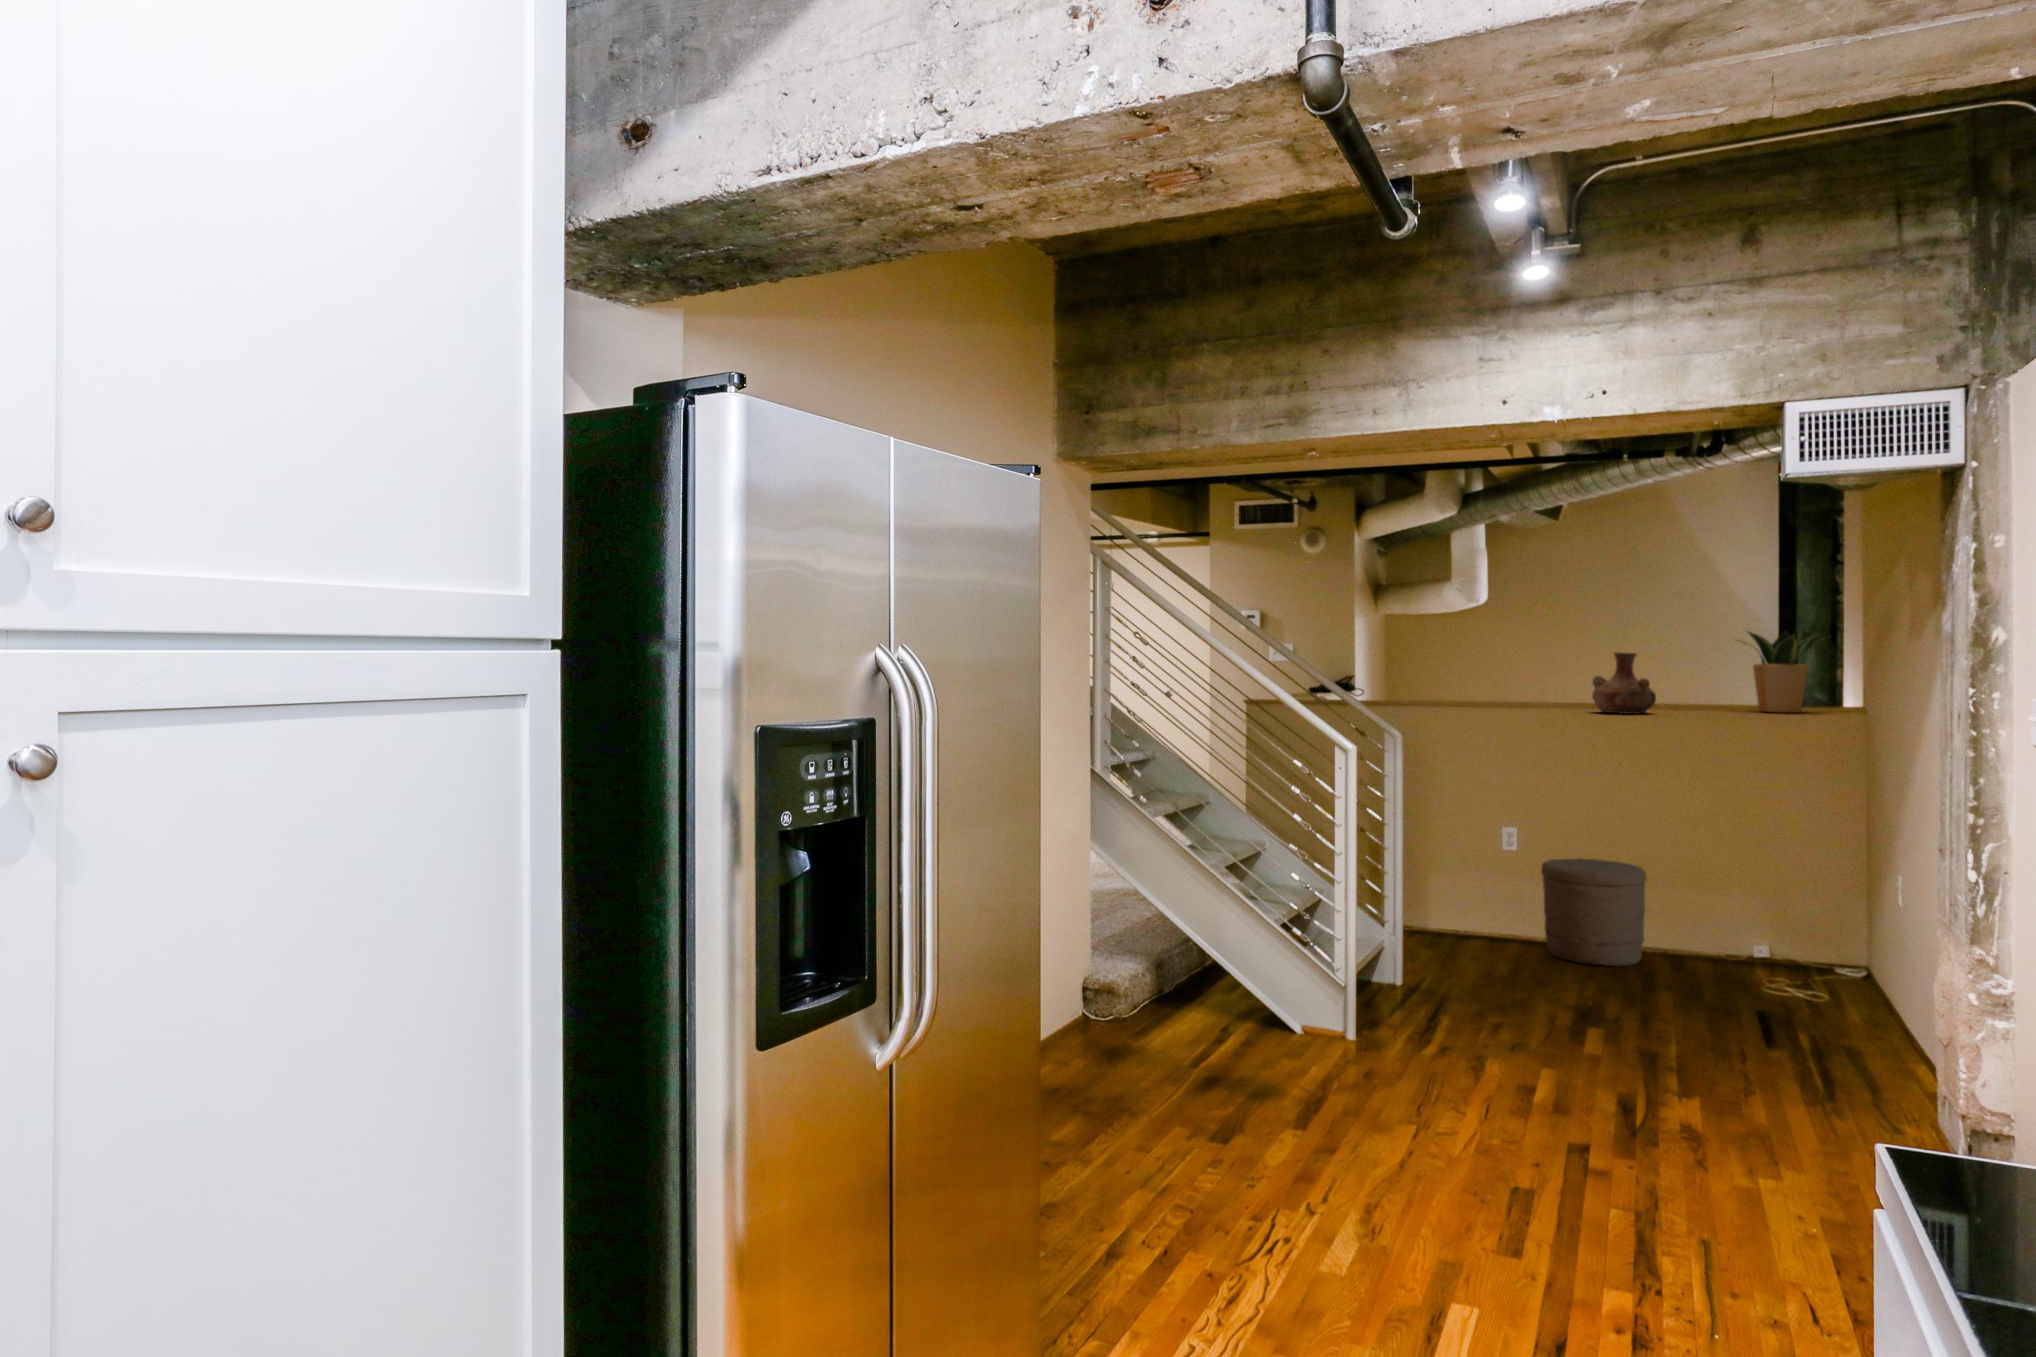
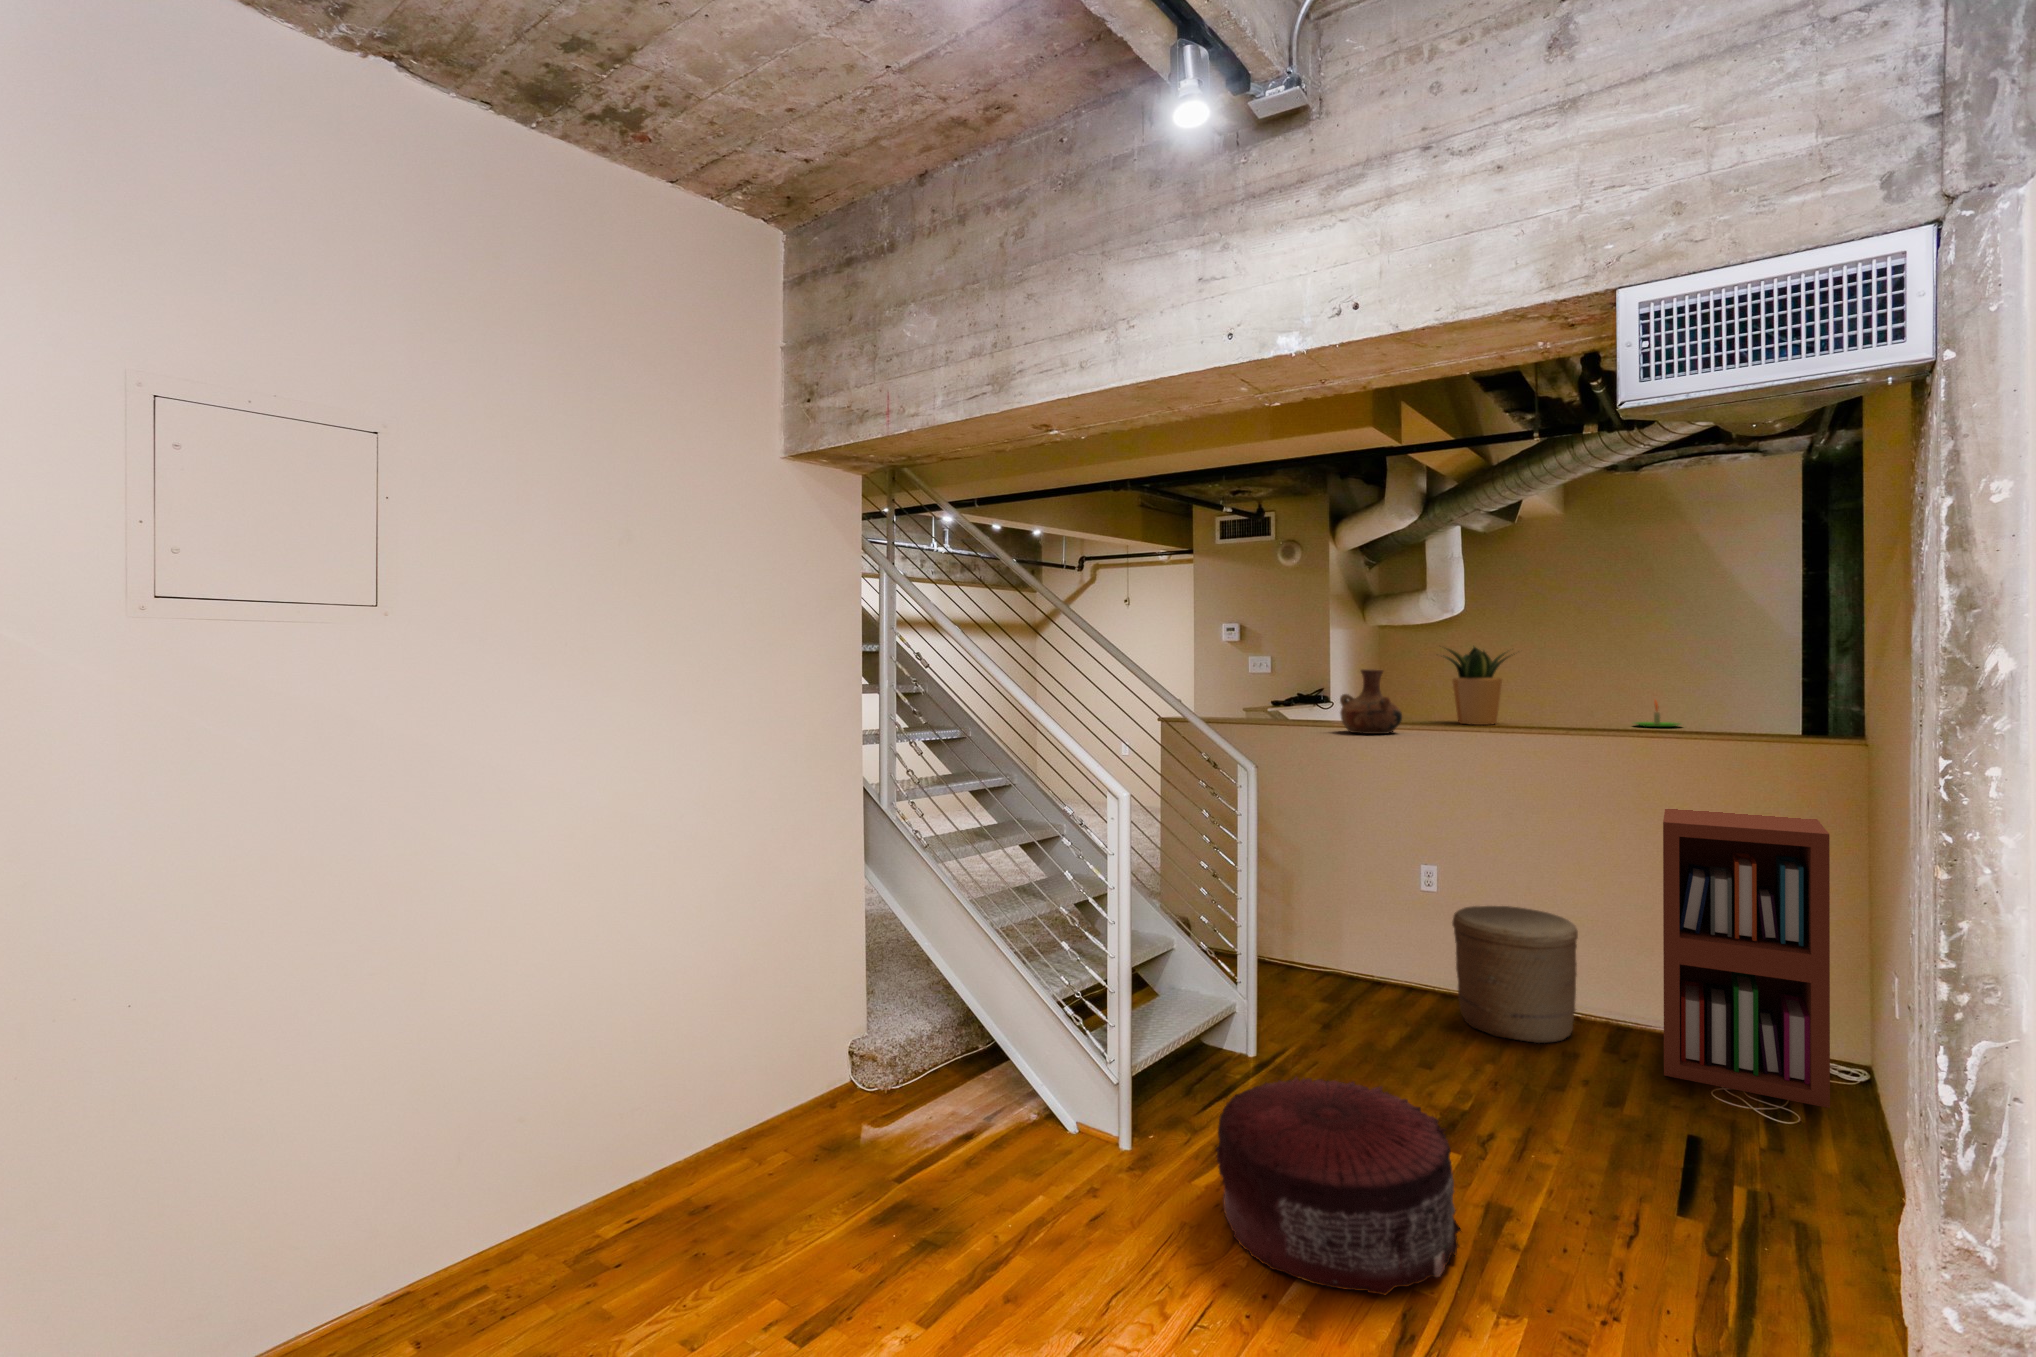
potted plant: present [1748,632,1824,713] -> present [1443,646,1508,725]
vase: present [1592,652,1656,714] -> present [1340,669,1402,734]
candle: none [1668,681,1711,705] -> present [1635,700,1682,727]
bookshelf: none [1712,767,1846,993] -> present [1663,809,1830,1108]
pouf: none [1445,965,1631,1092] -> present [1216,1077,1462,1295]

